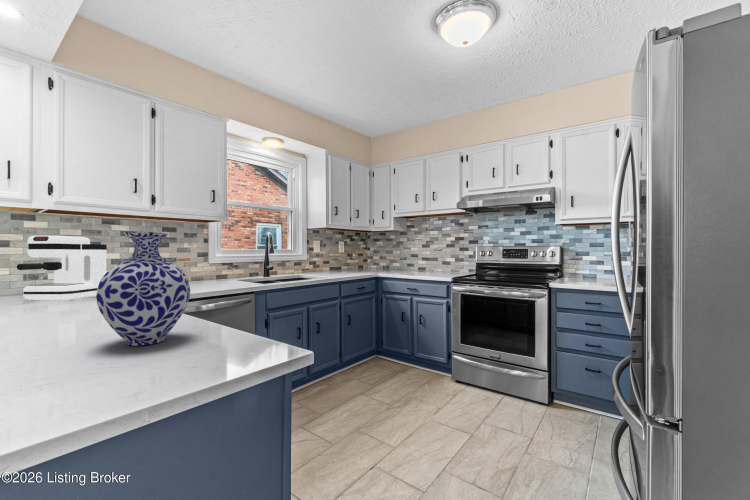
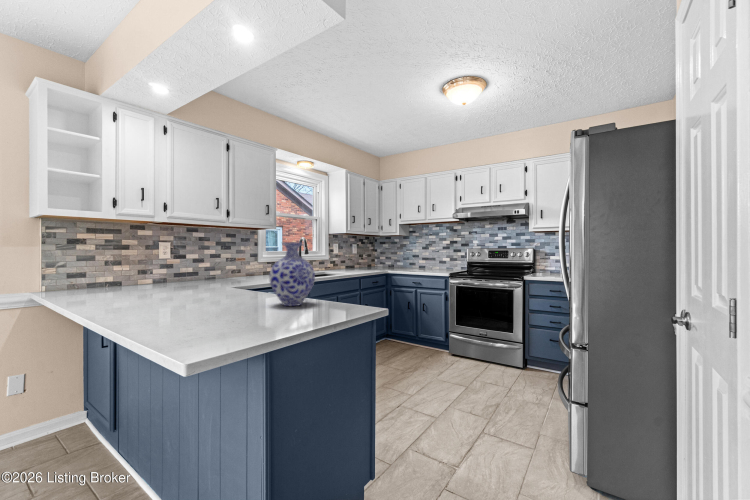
coffee maker: present [17,236,107,301] -> none [154,242,204,288]

